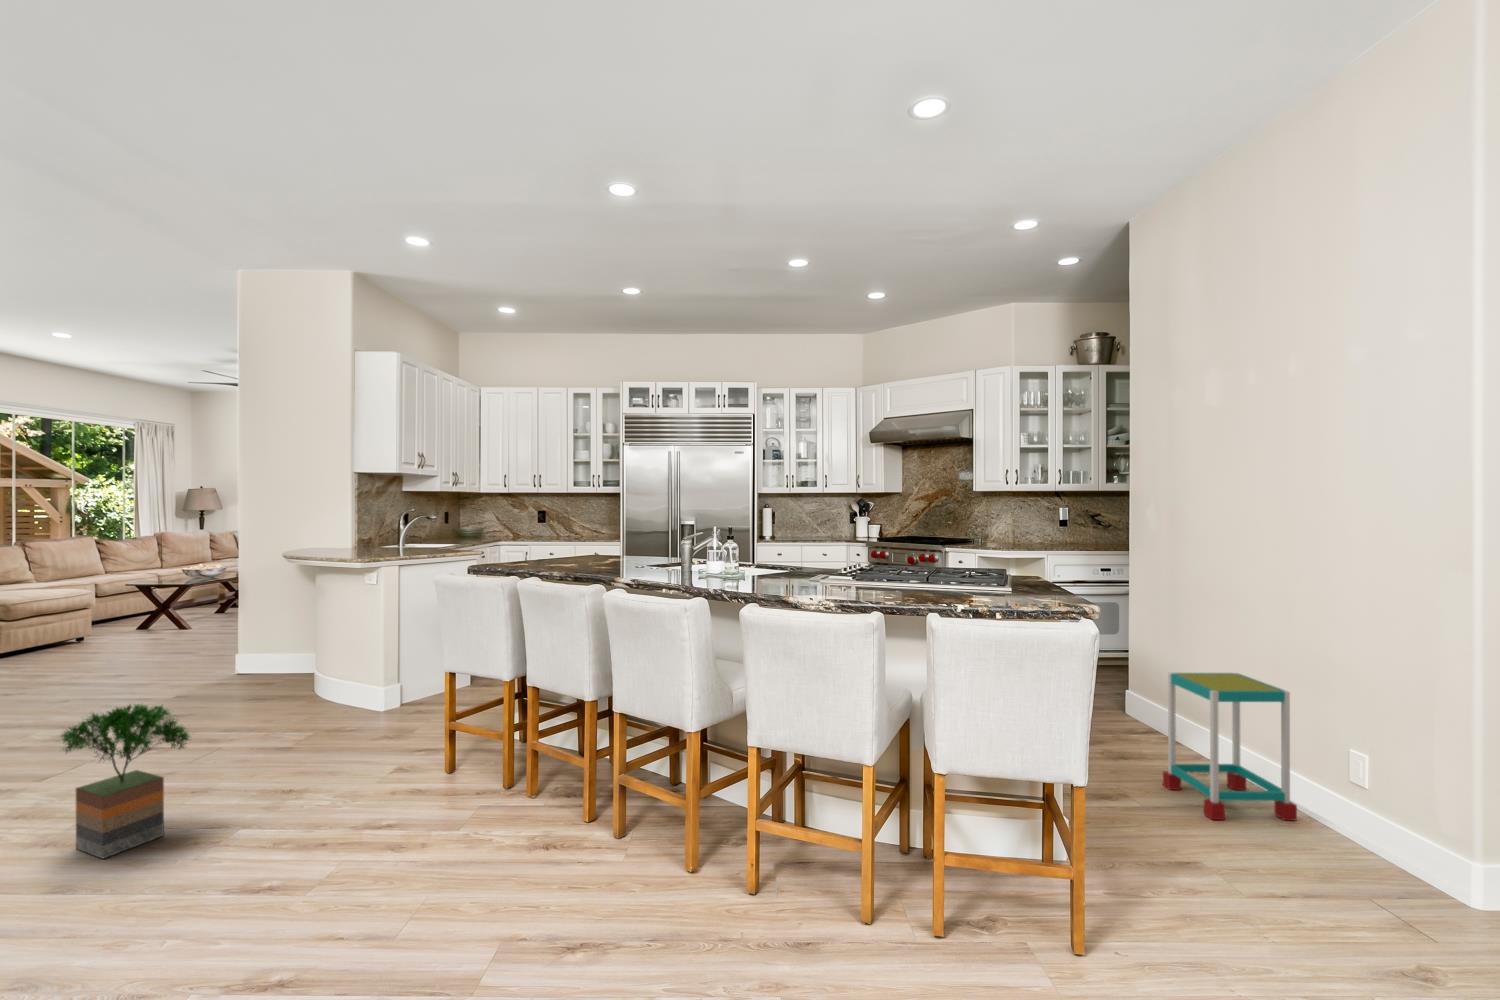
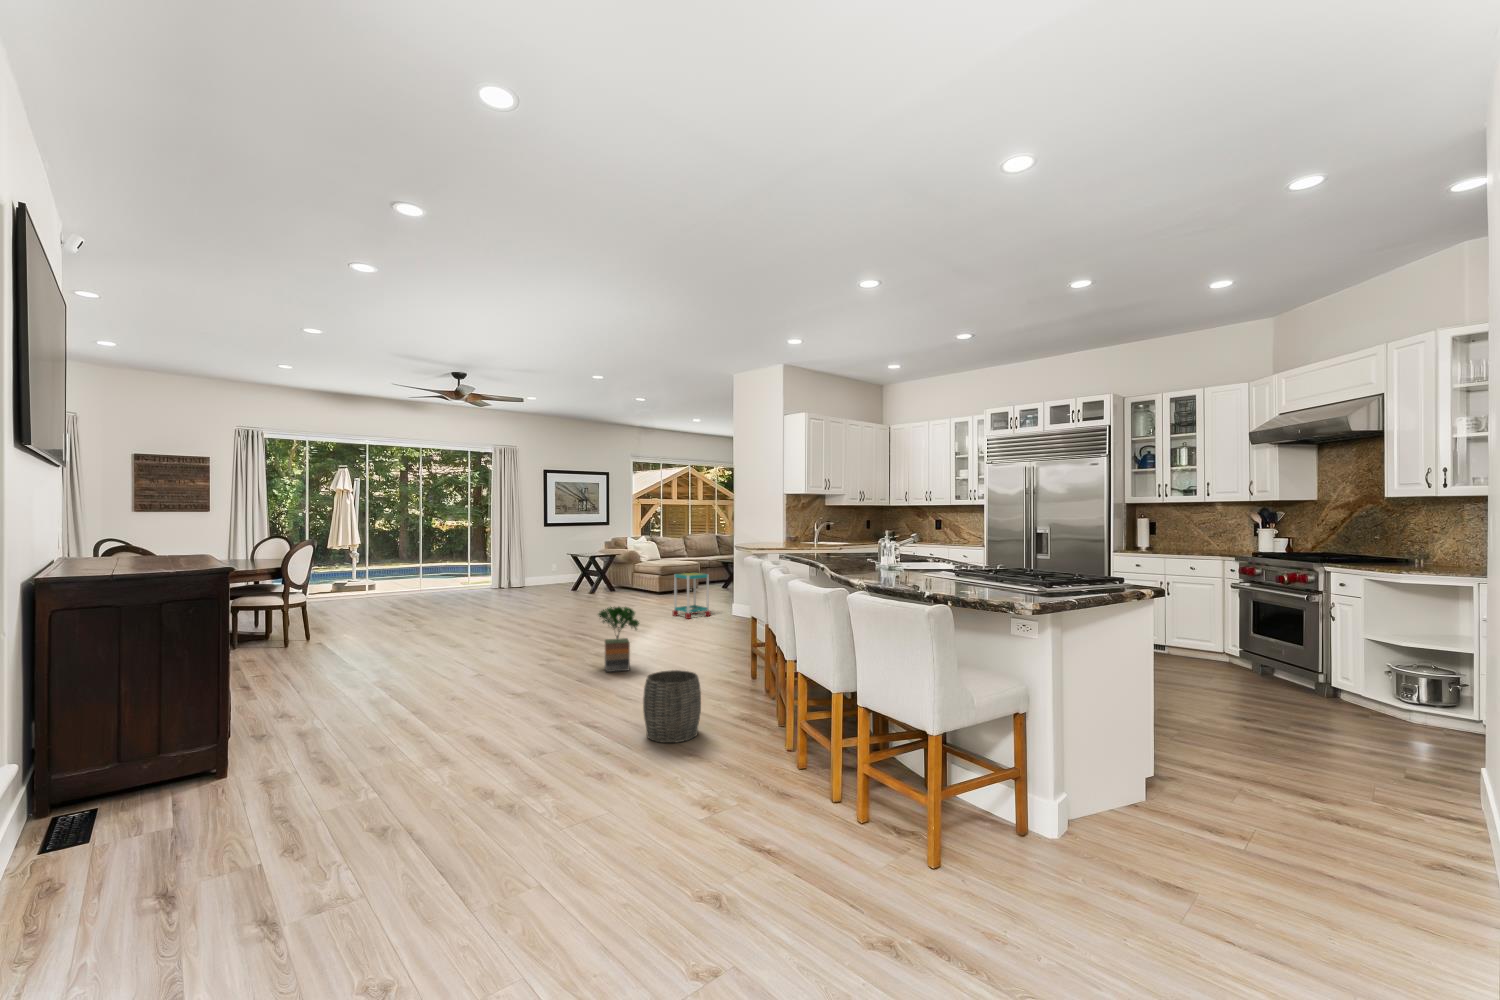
side table: present [1163,673,1297,820] -> present [672,573,711,619]
woven basket: none [433,795,547,953] -> present [643,670,701,743]

